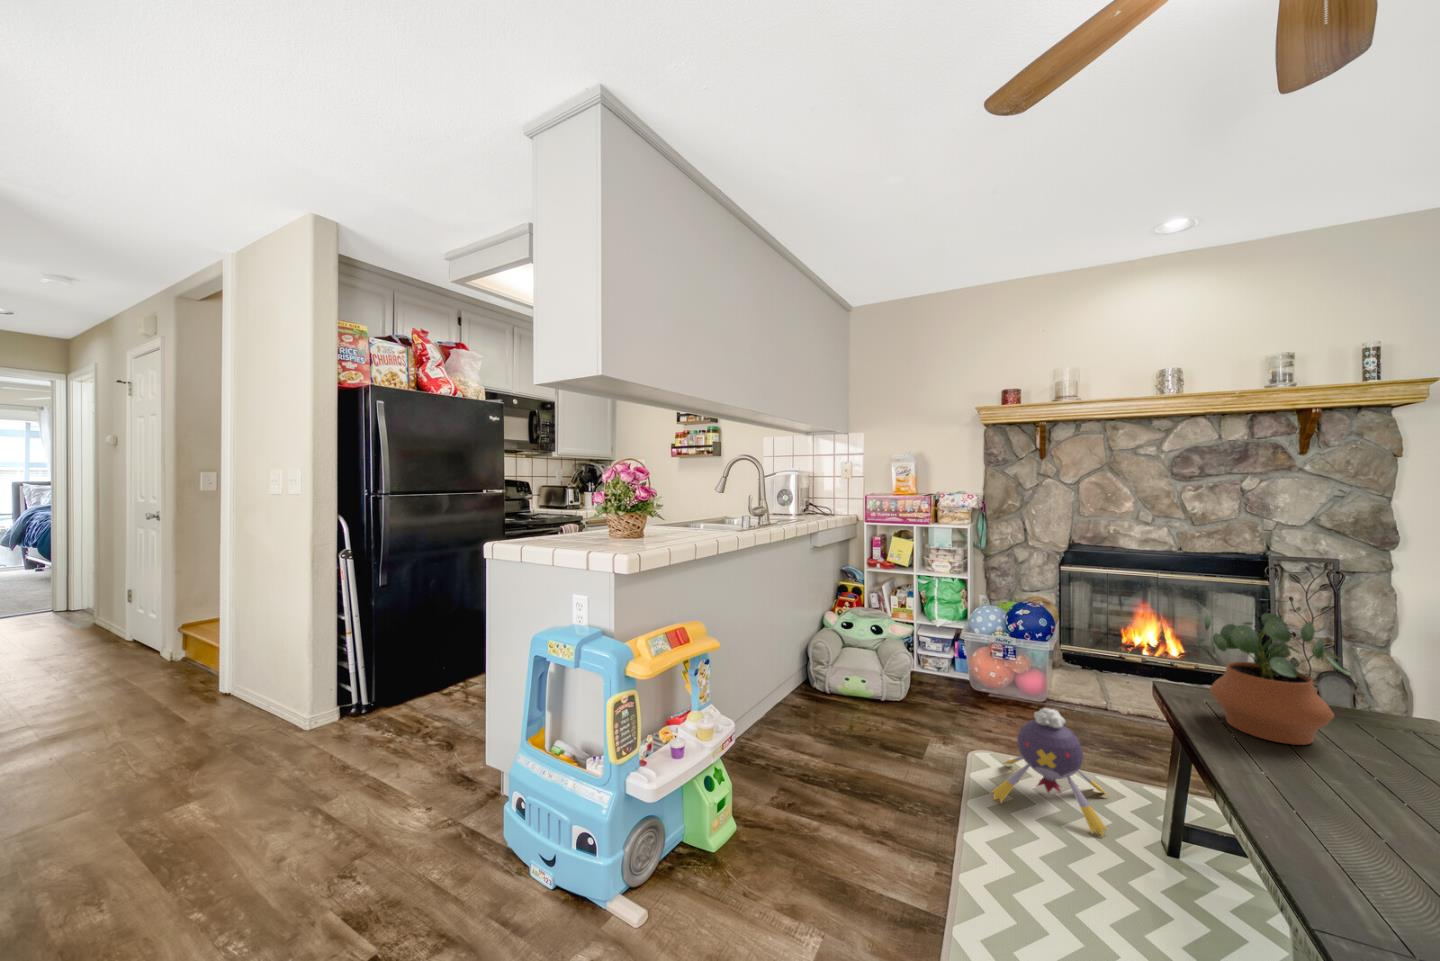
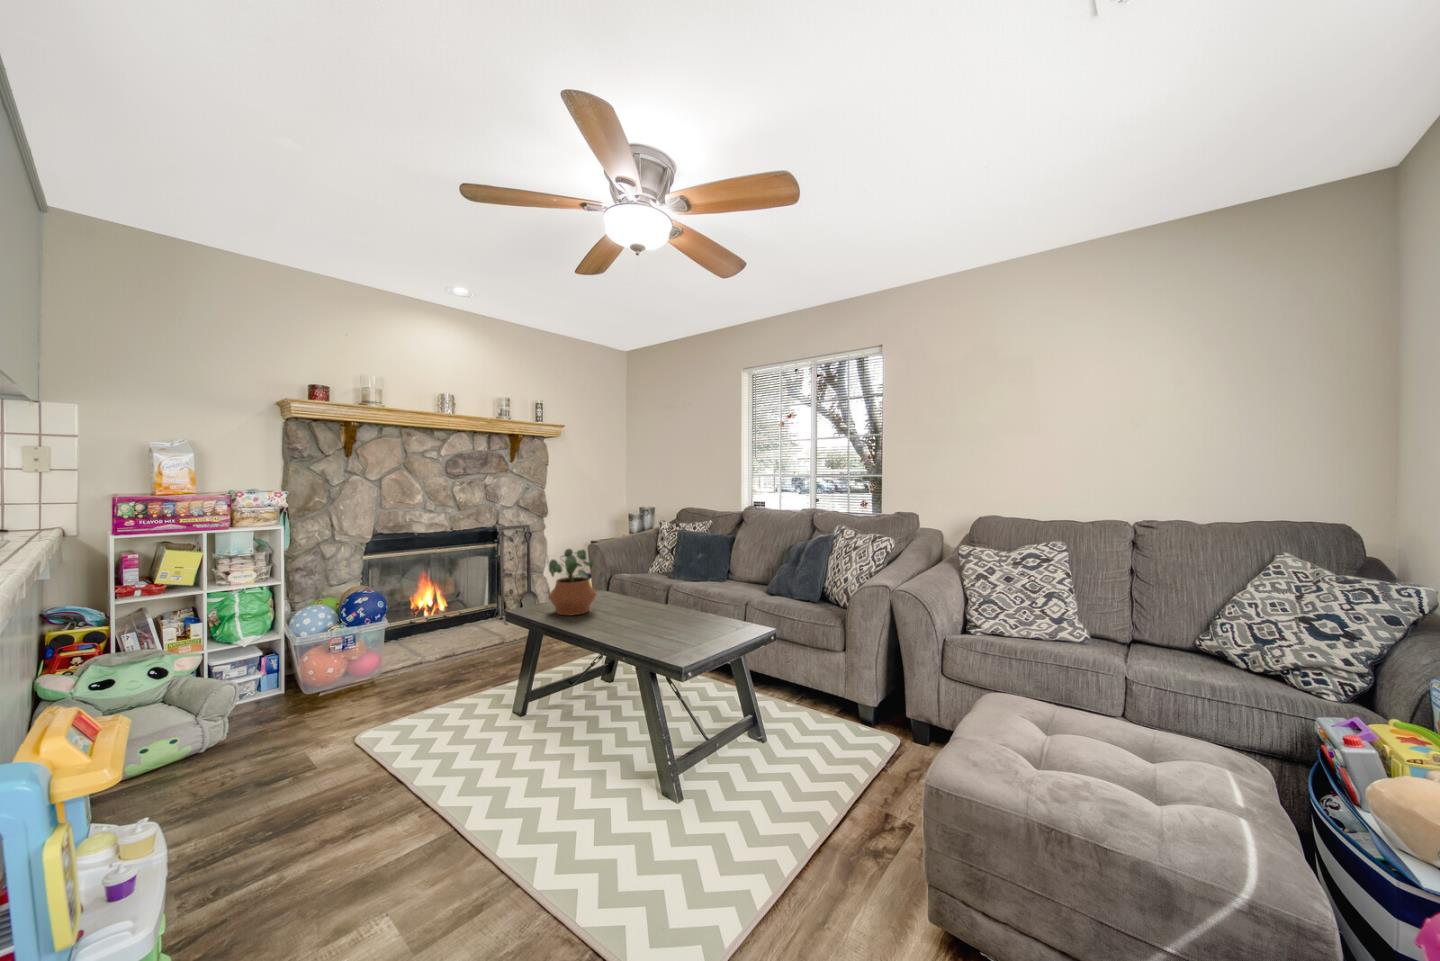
plush toy: present [991,708,1109,837] -> none [390,658,490,754]

